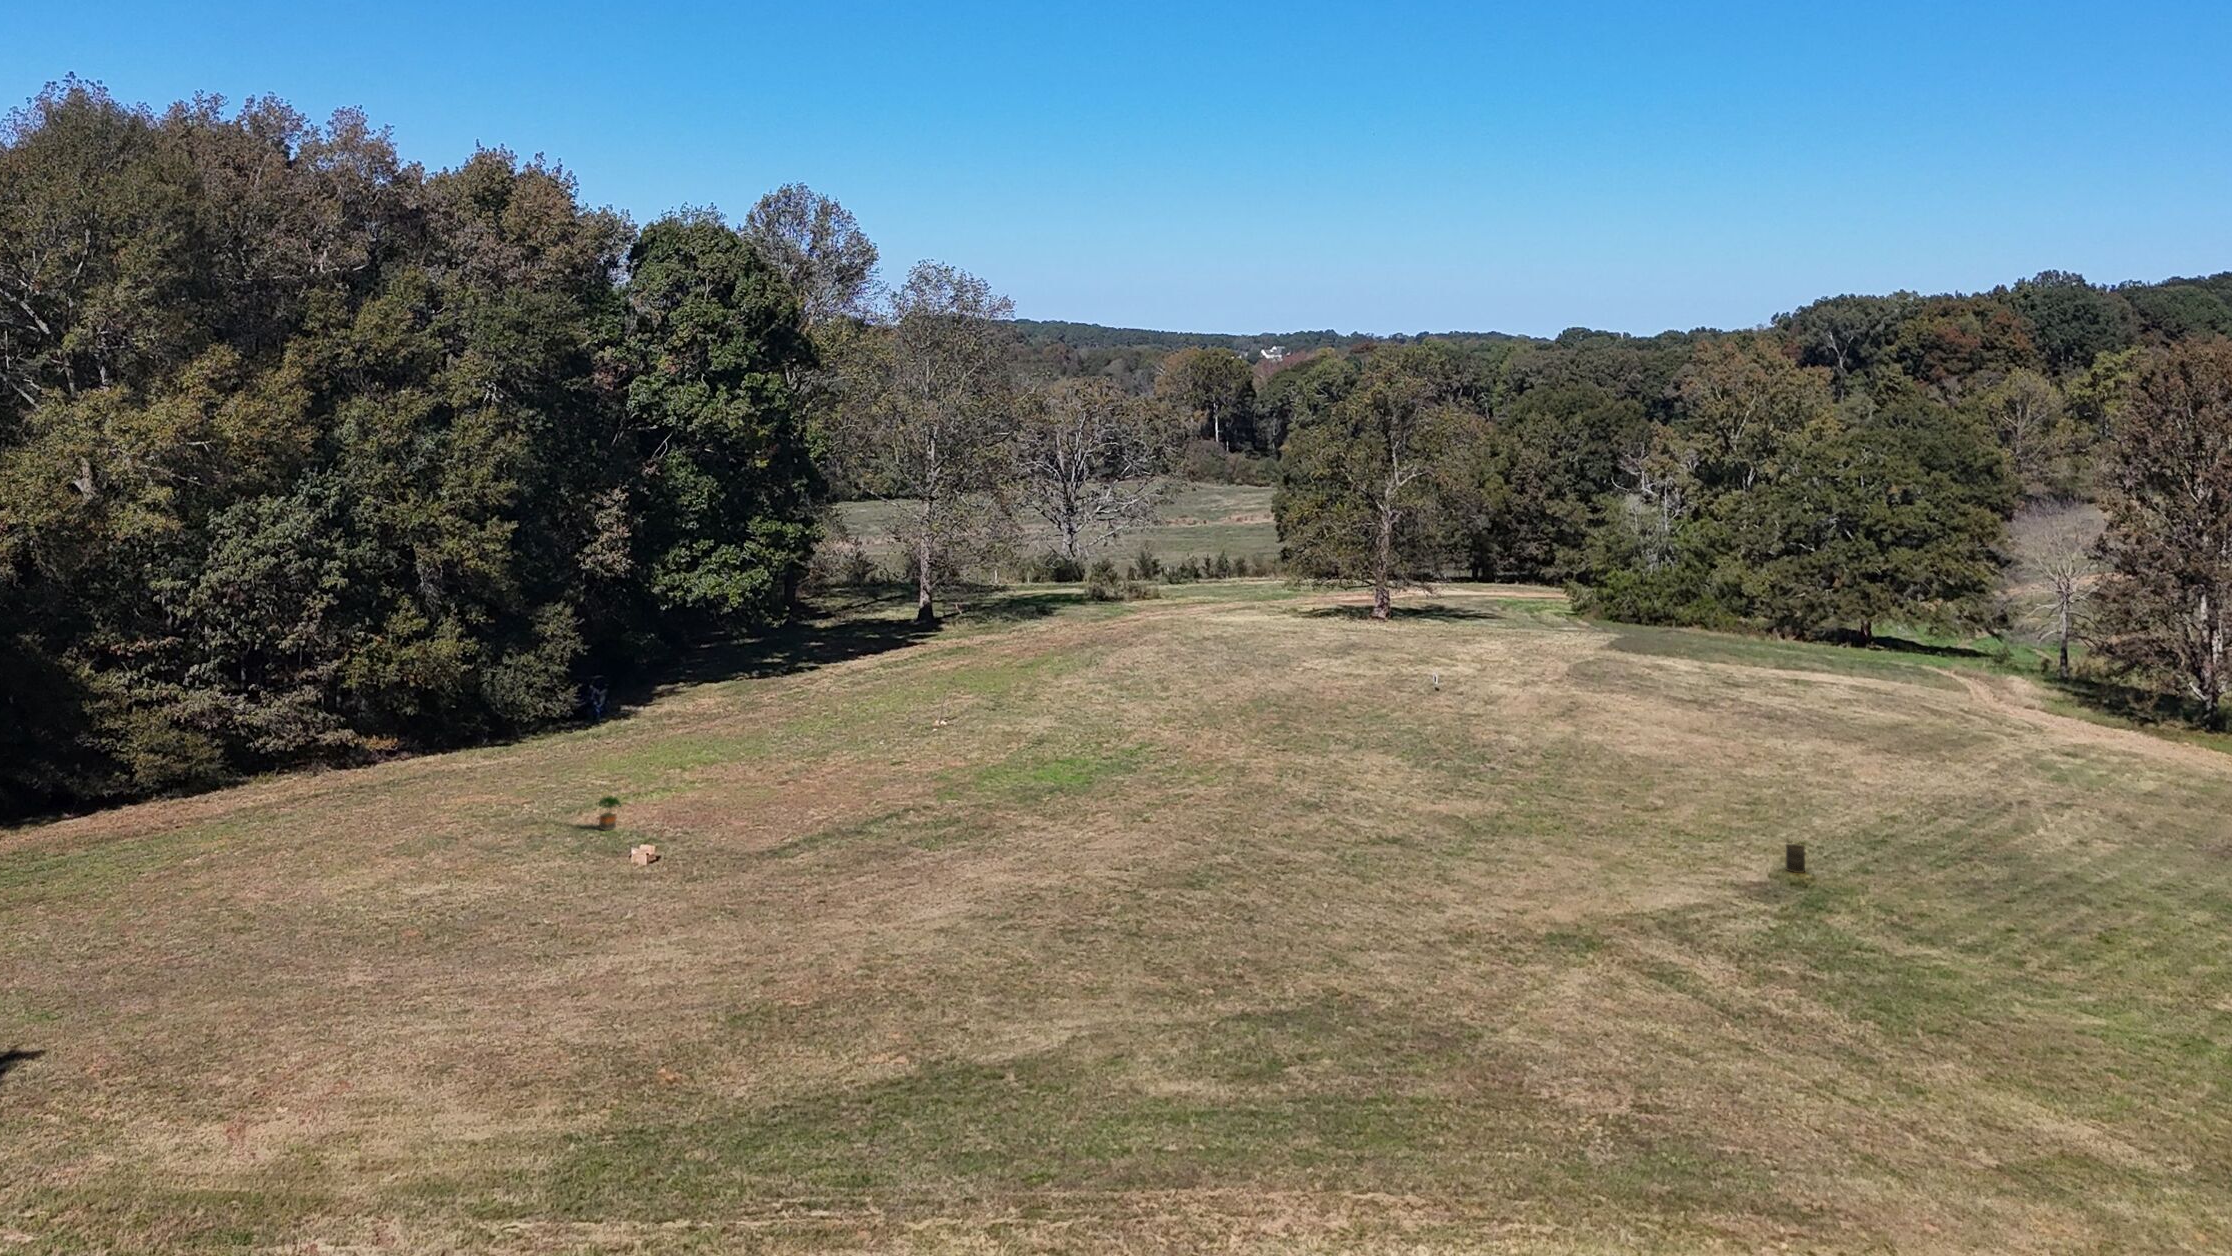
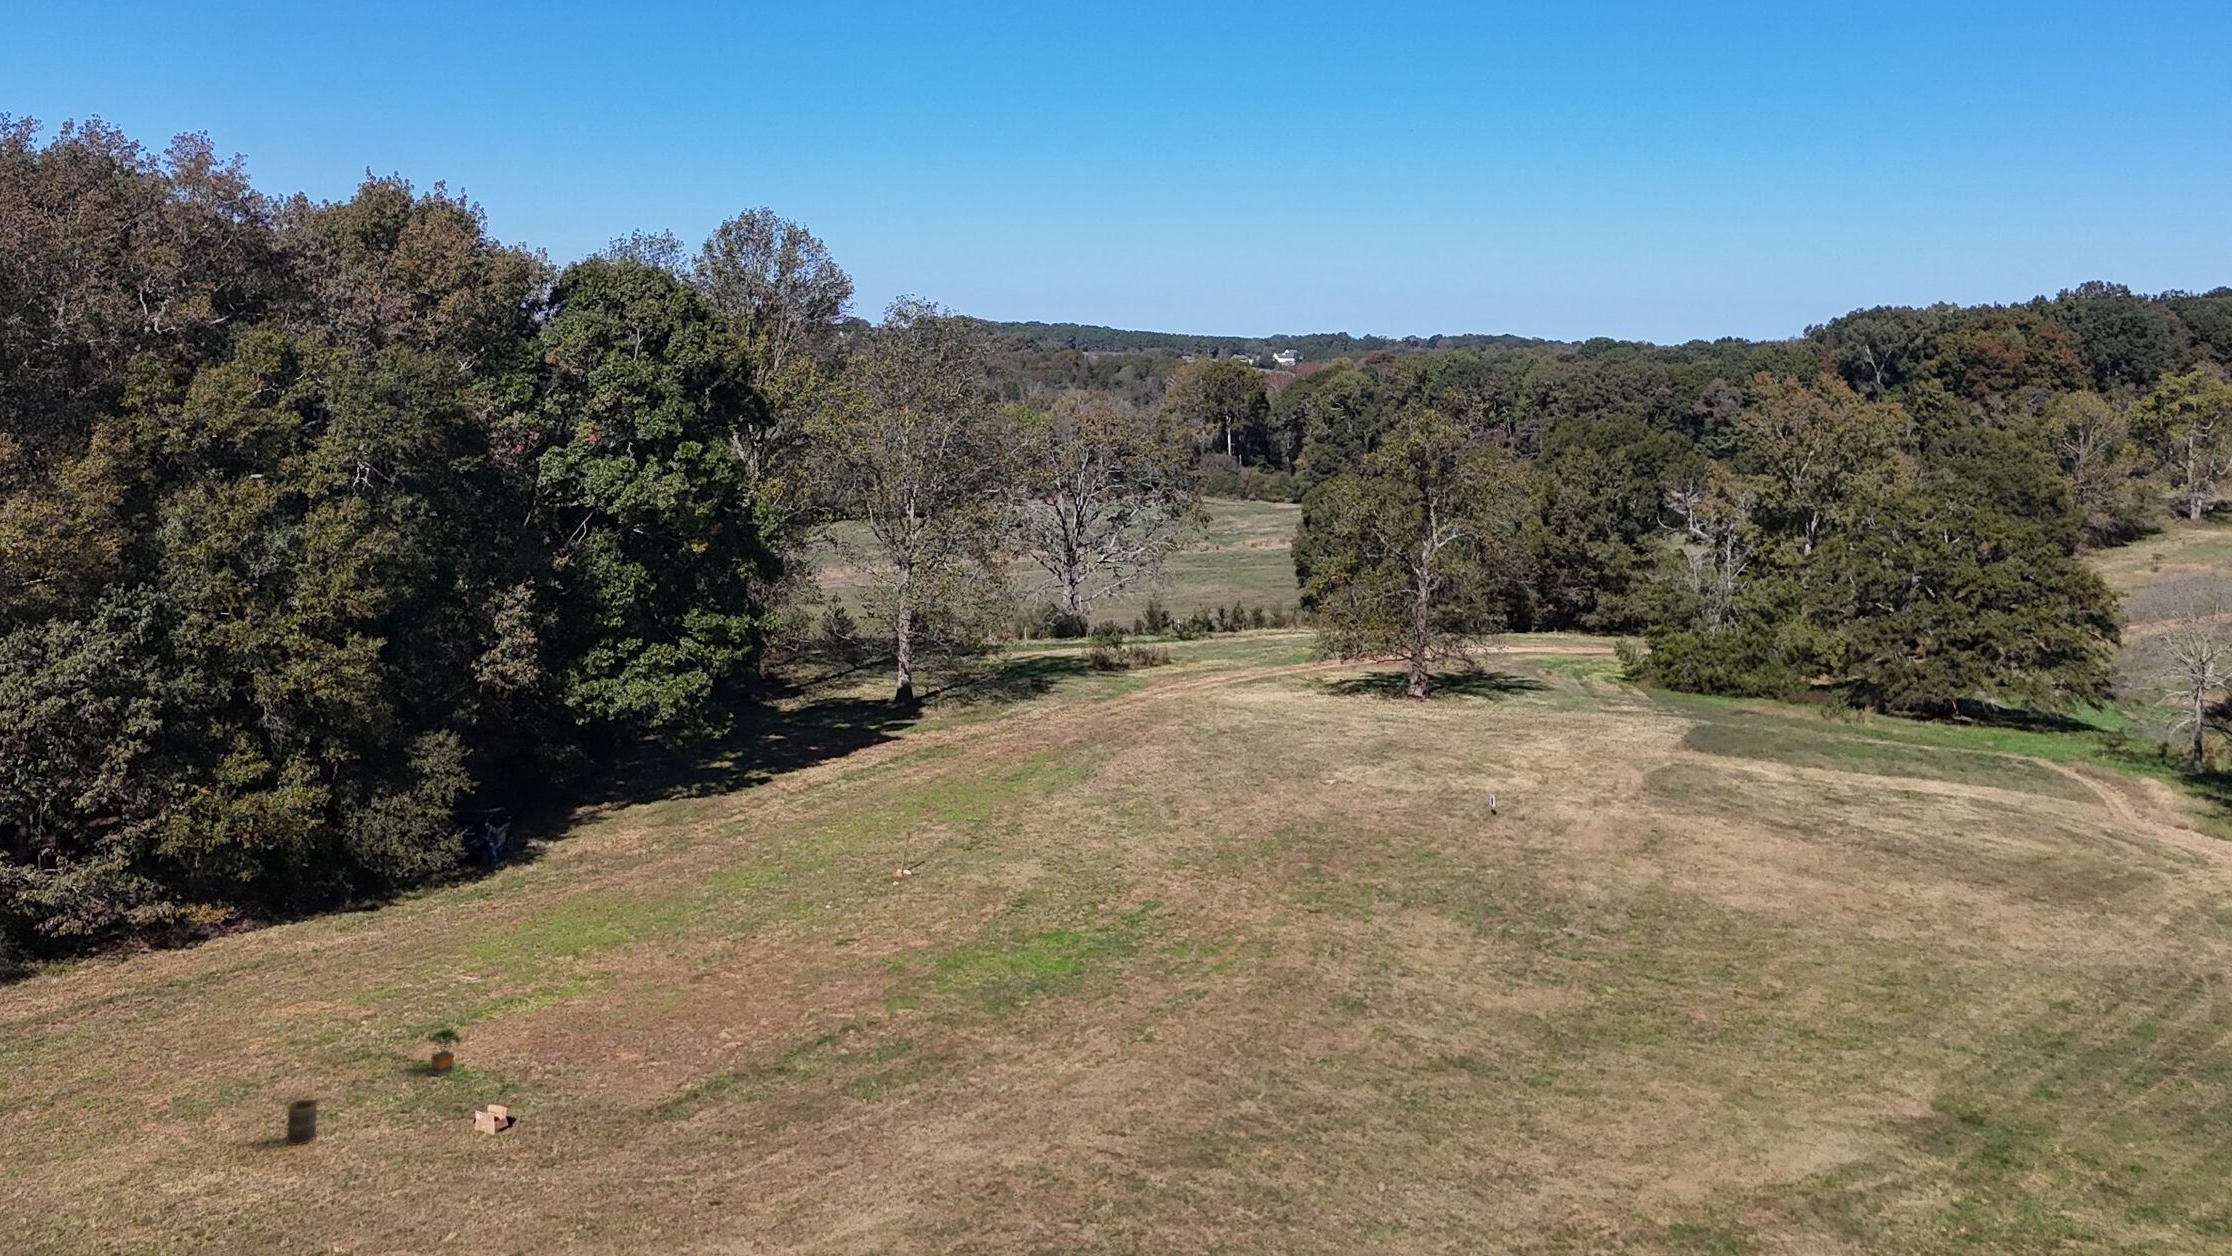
basket: present [1785,844,1806,873] -> present [287,1092,317,1145]

